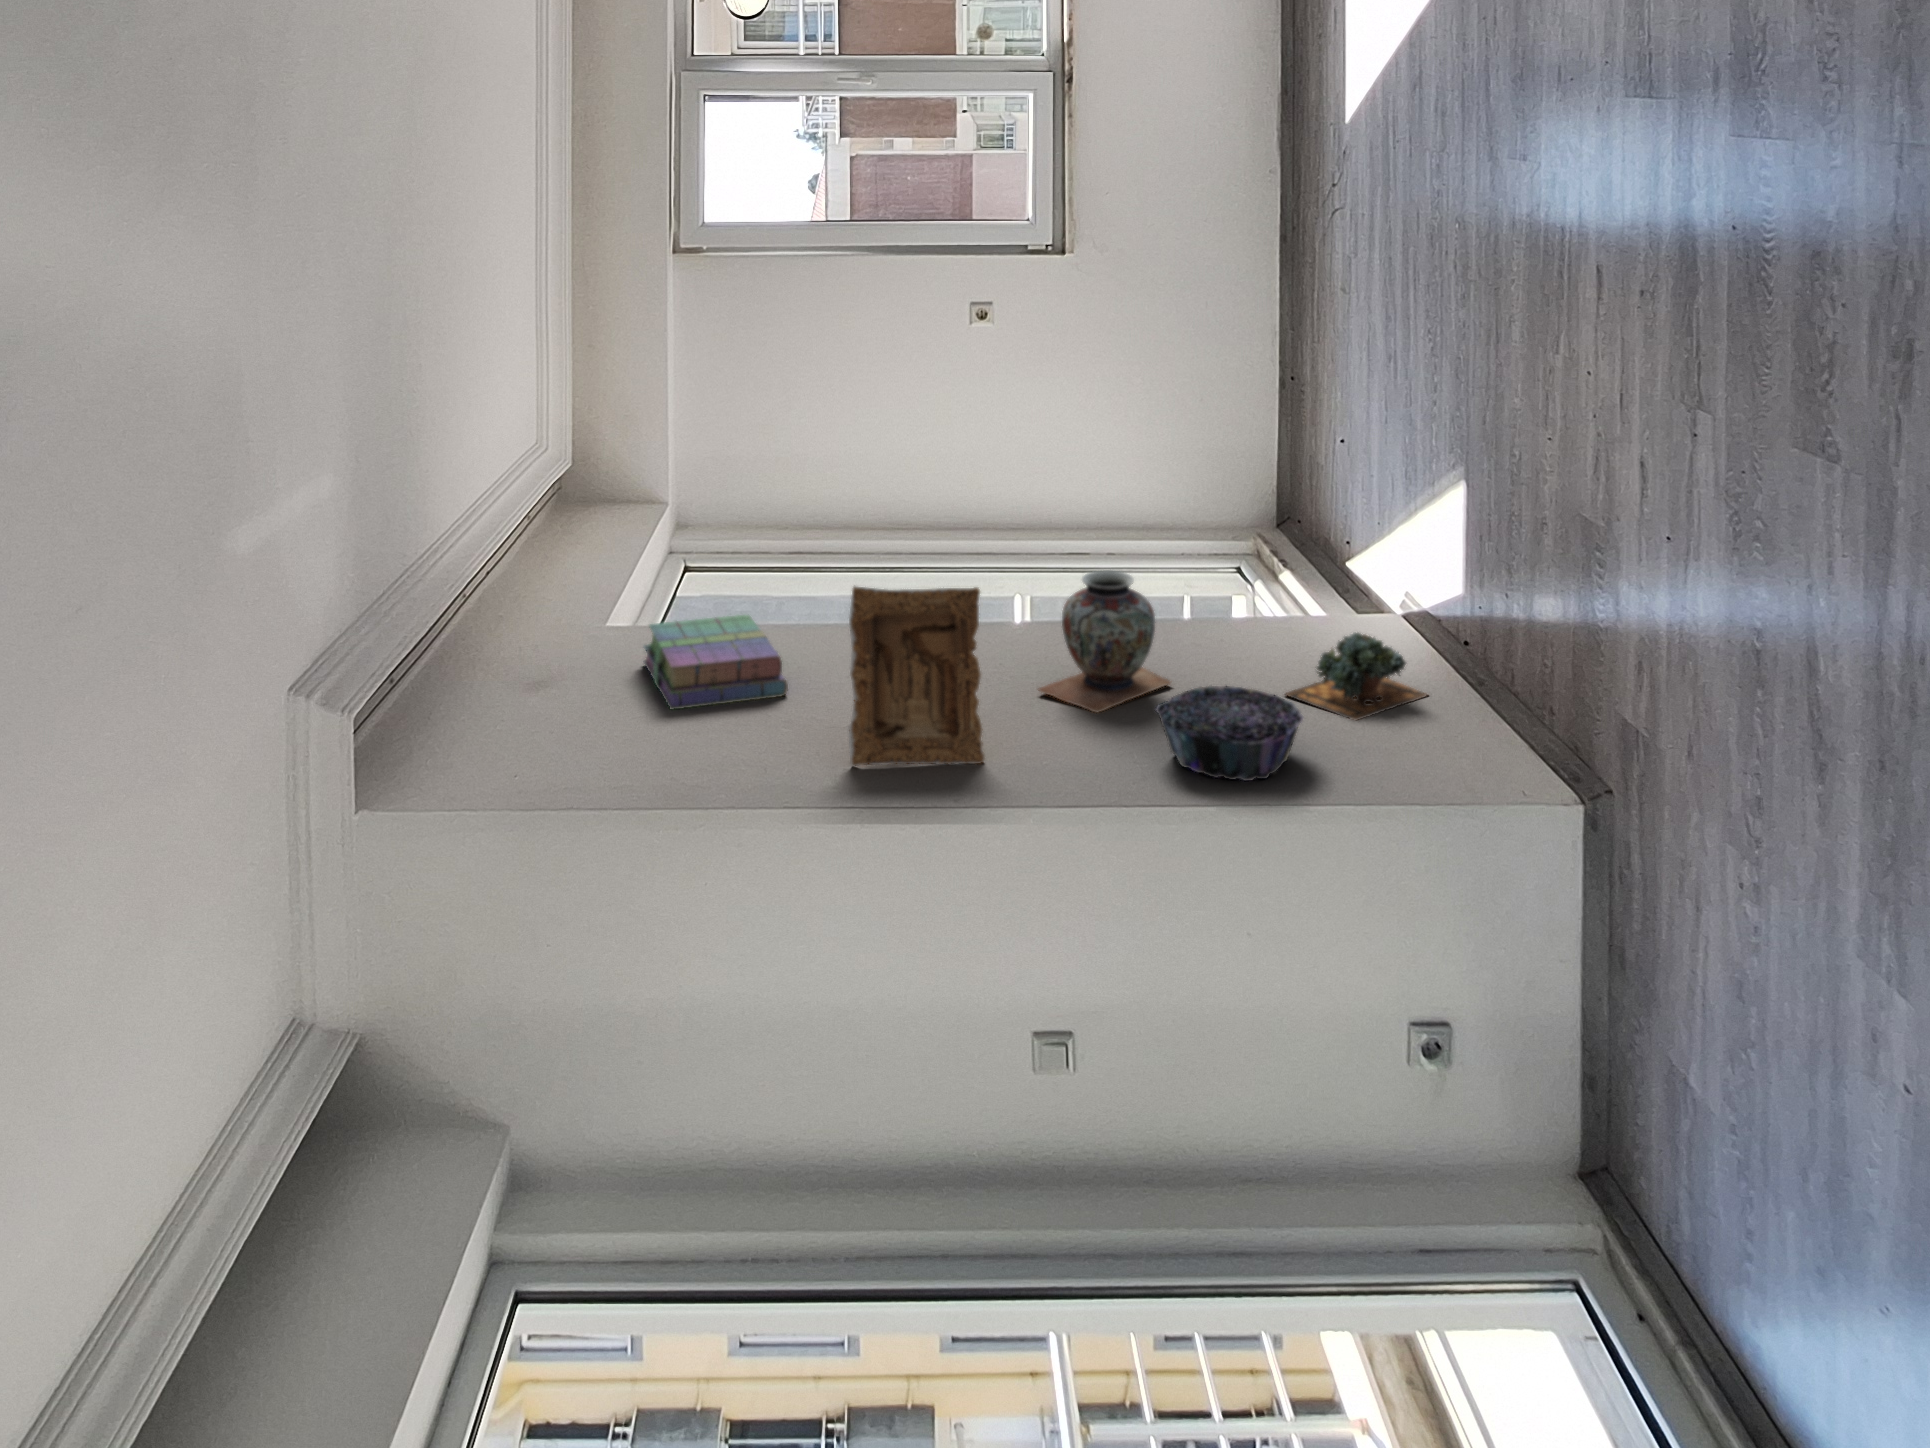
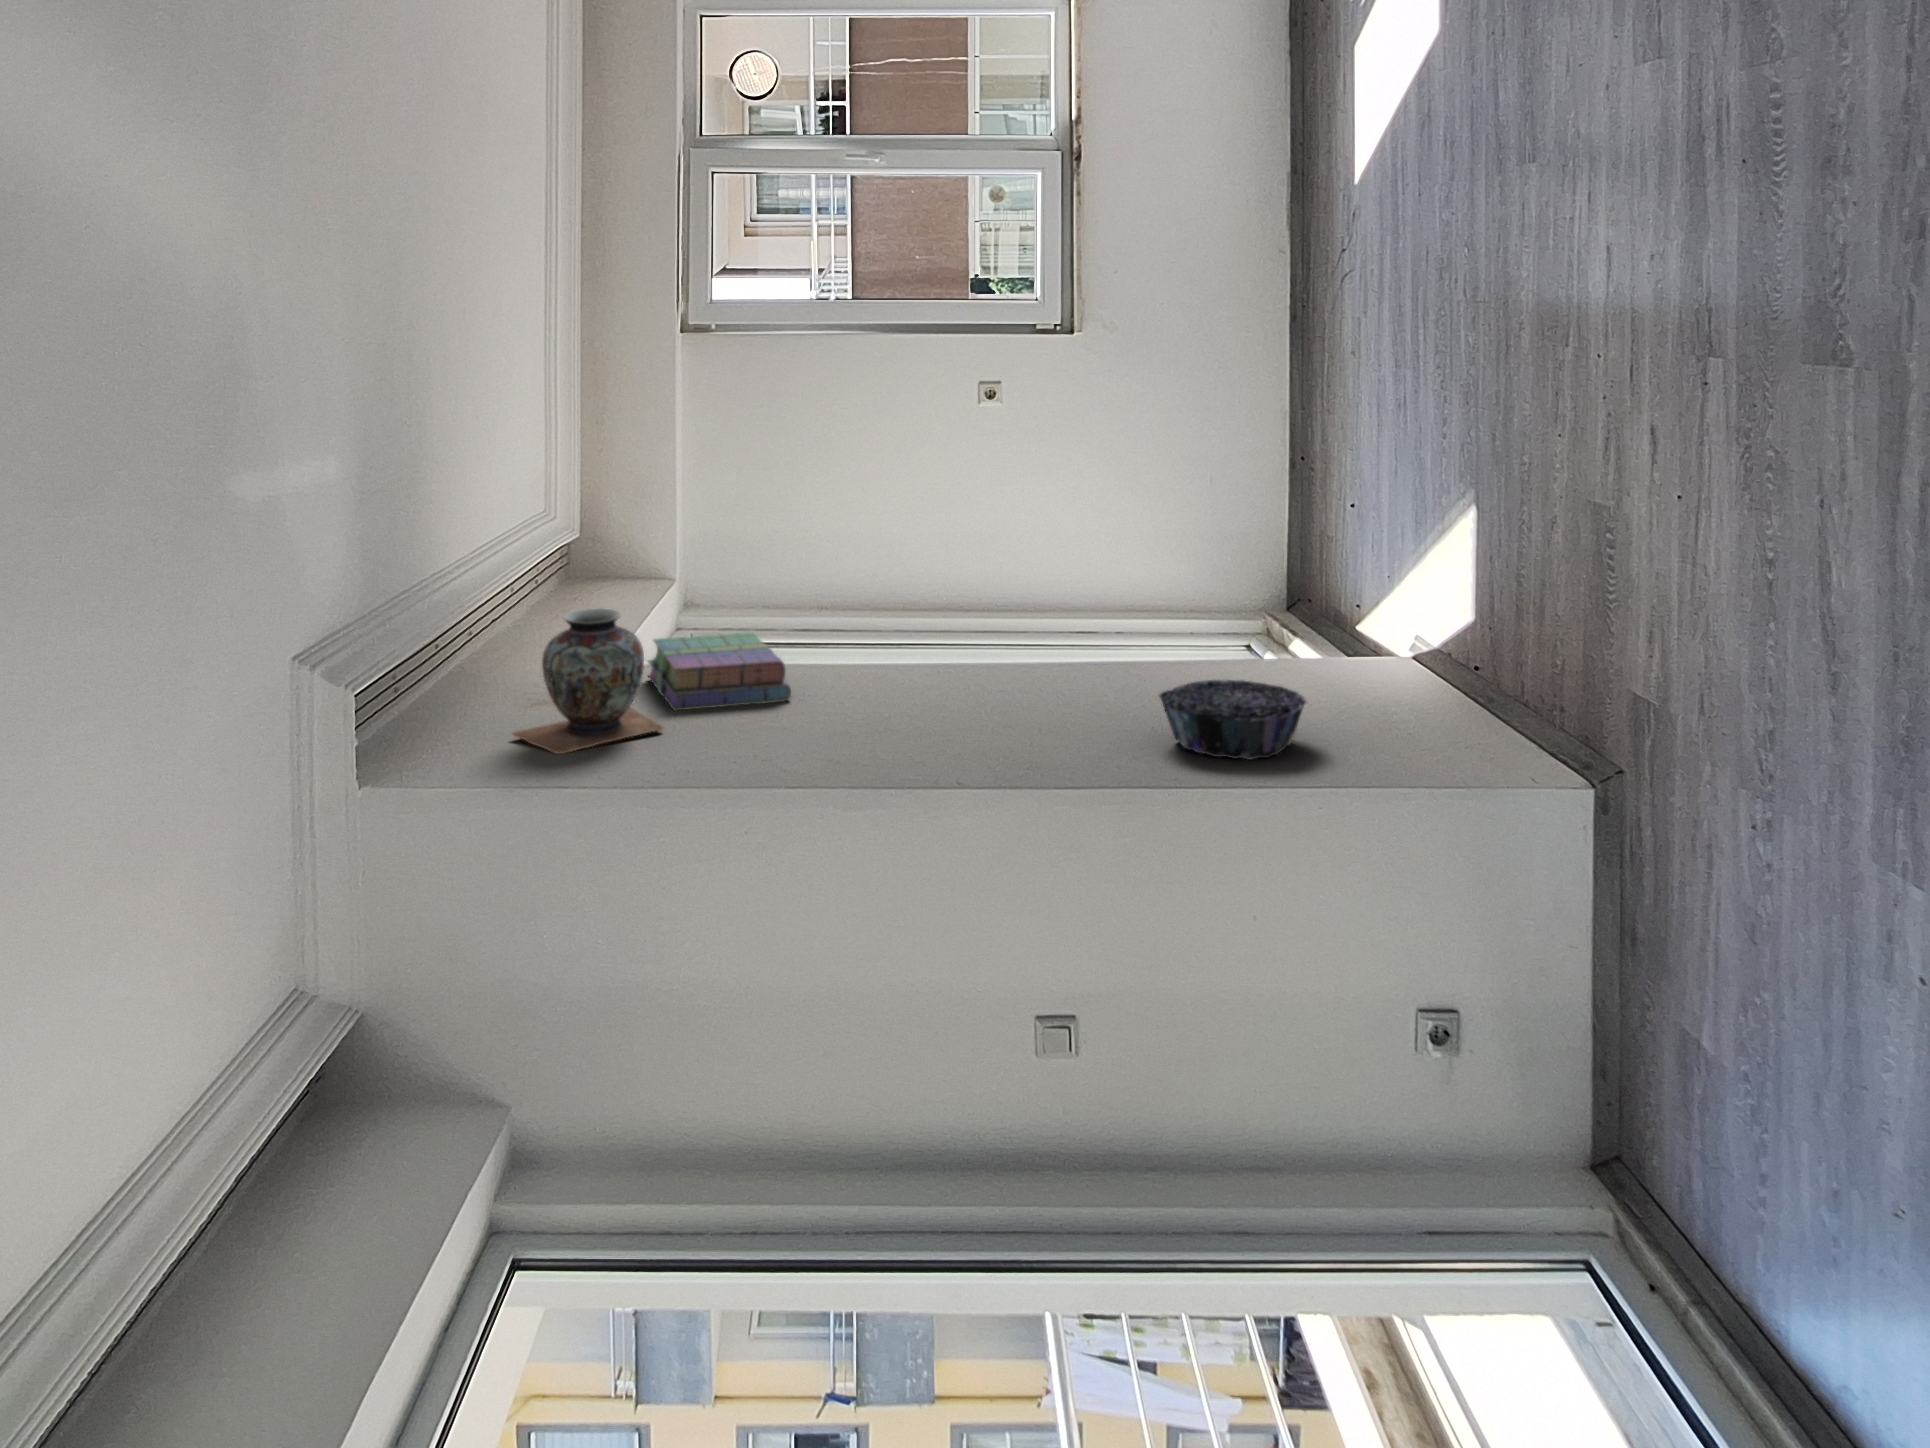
decorative vase: present [1037,570,1171,713] -> present [513,608,663,754]
picture frame: present [849,587,985,767] -> none [850,575,987,750]
succulent plant: present [1286,633,1427,720] -> none [1288,637,1436,718]

